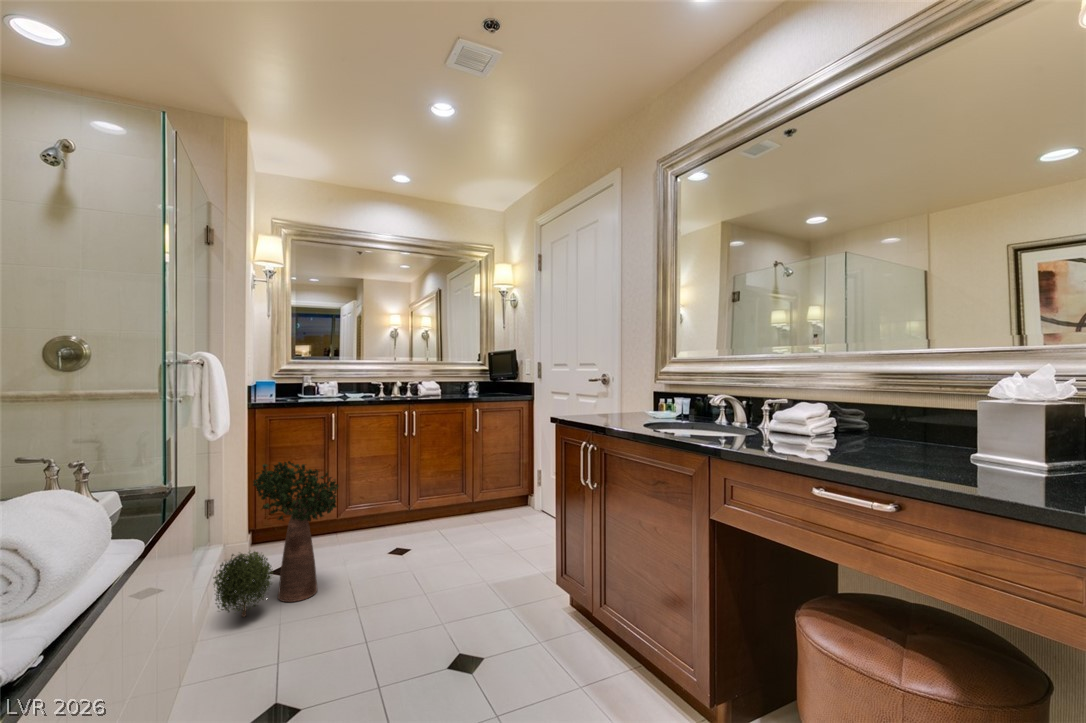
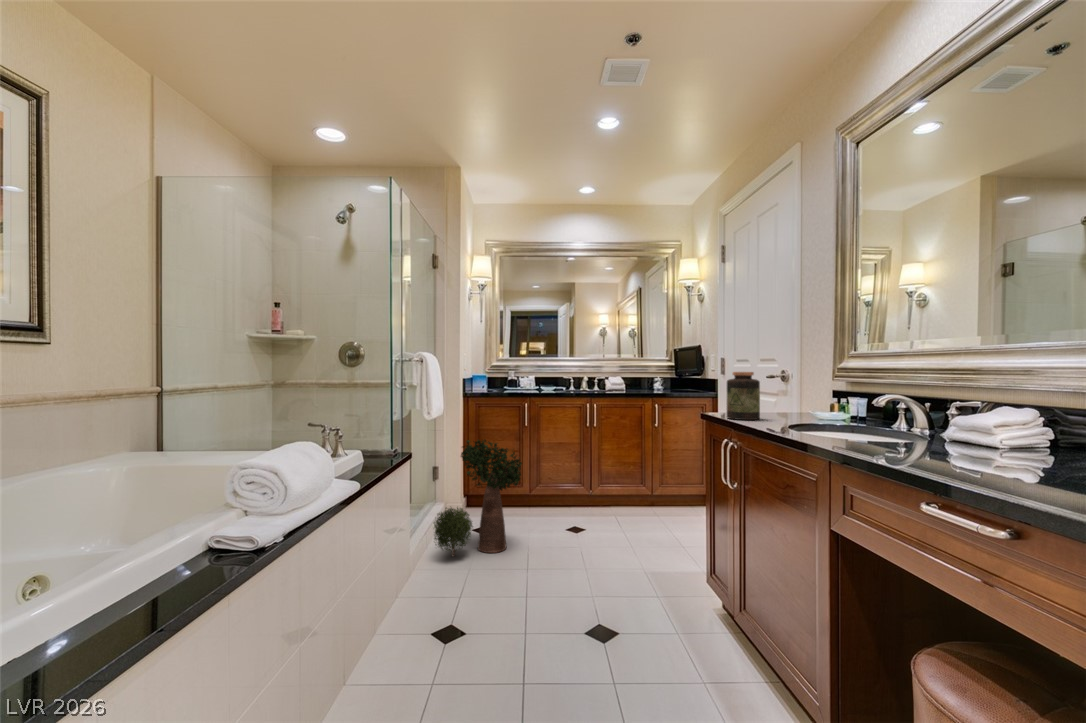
jar: none [579,375,610,423] -> present [727,372,760,420]

